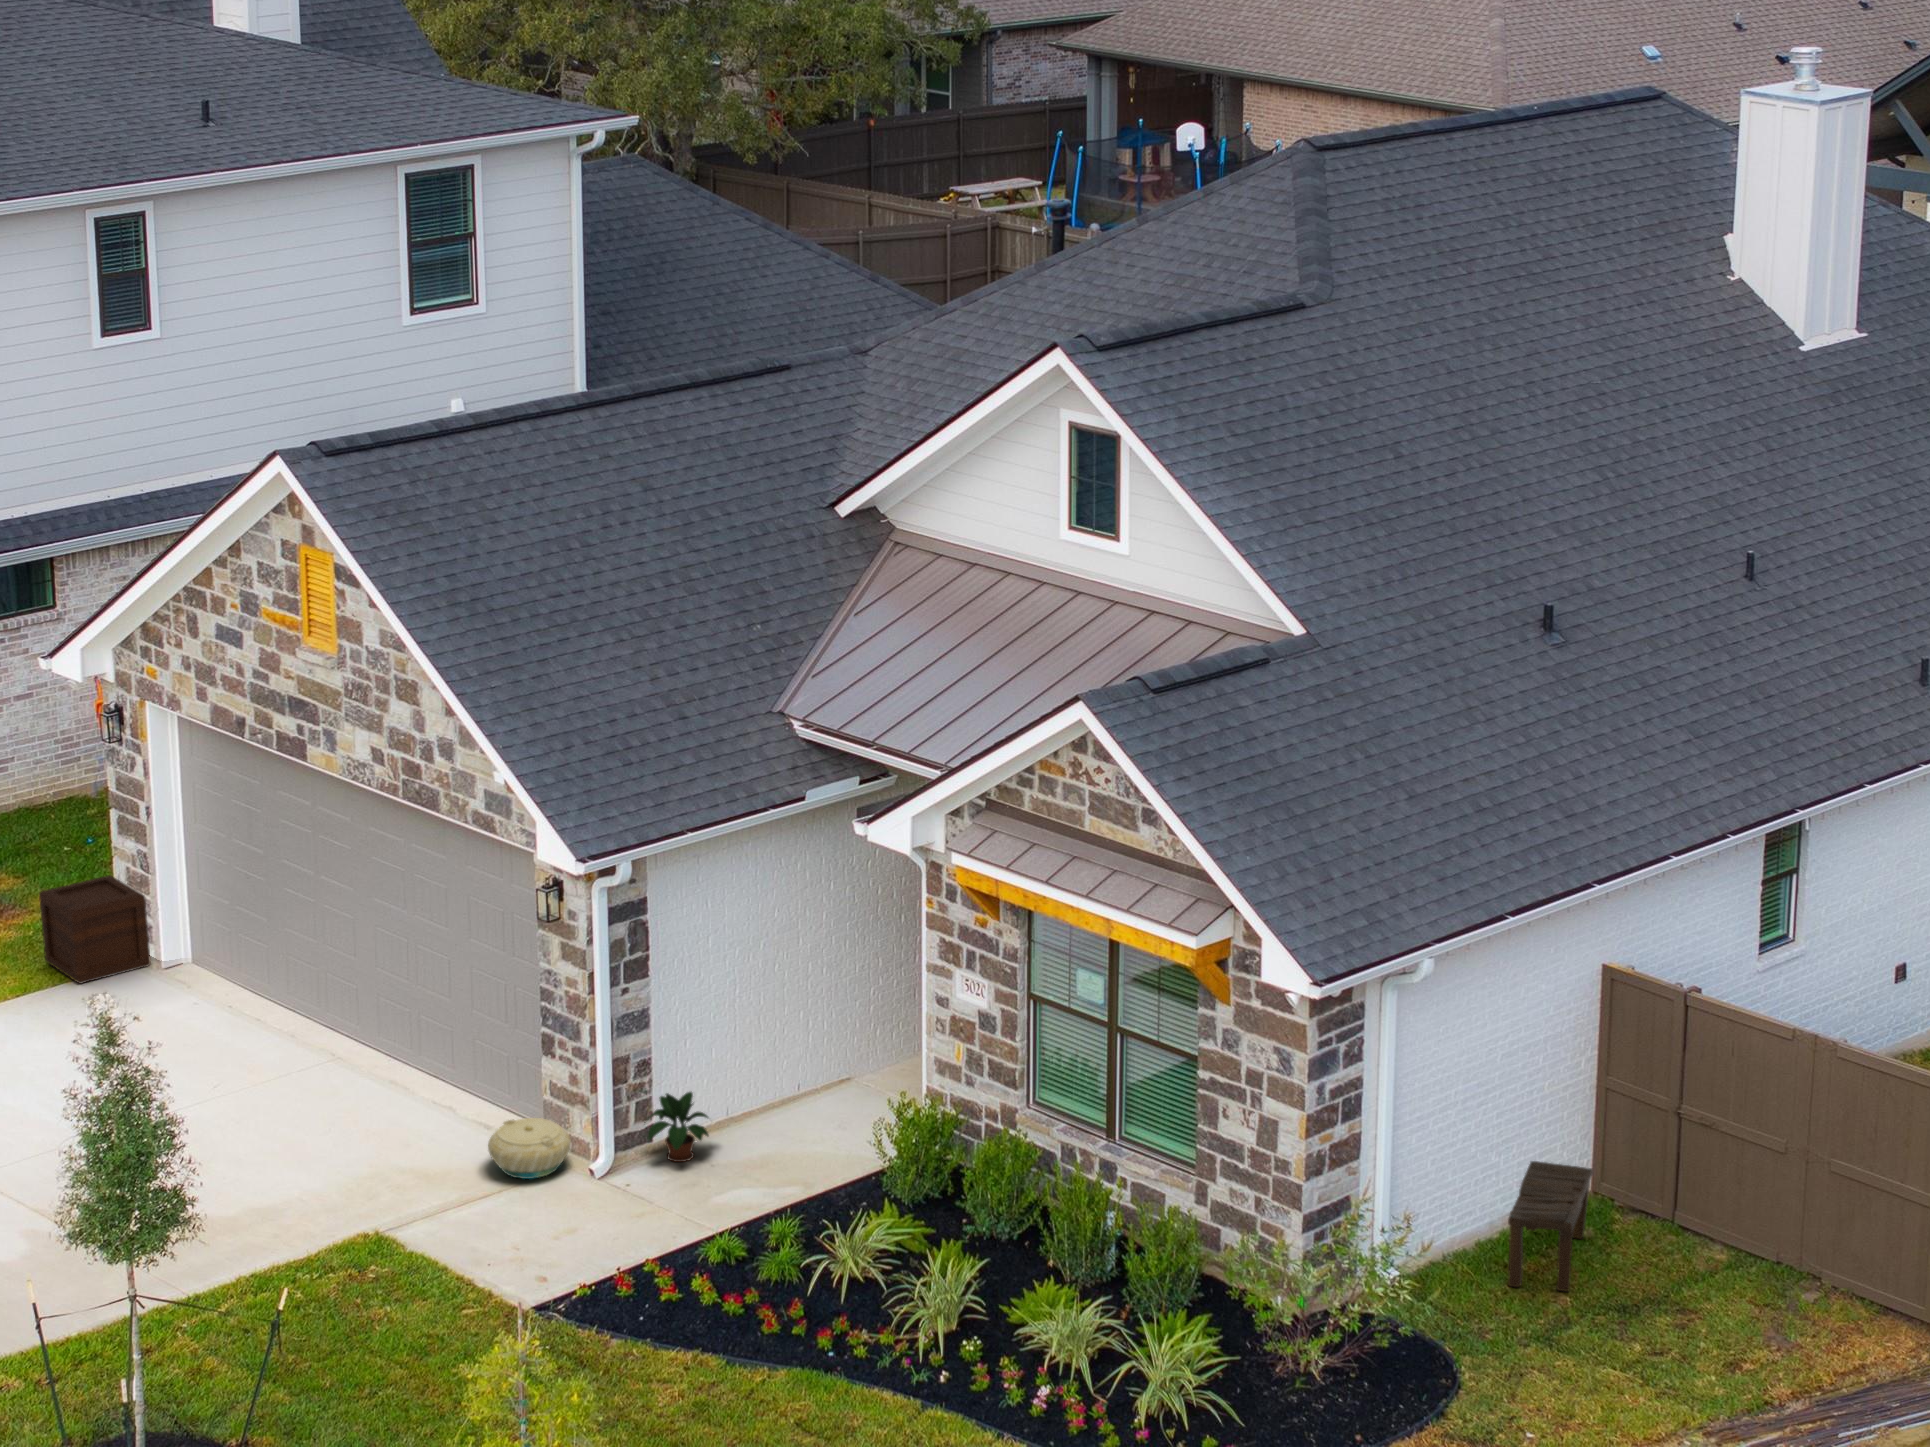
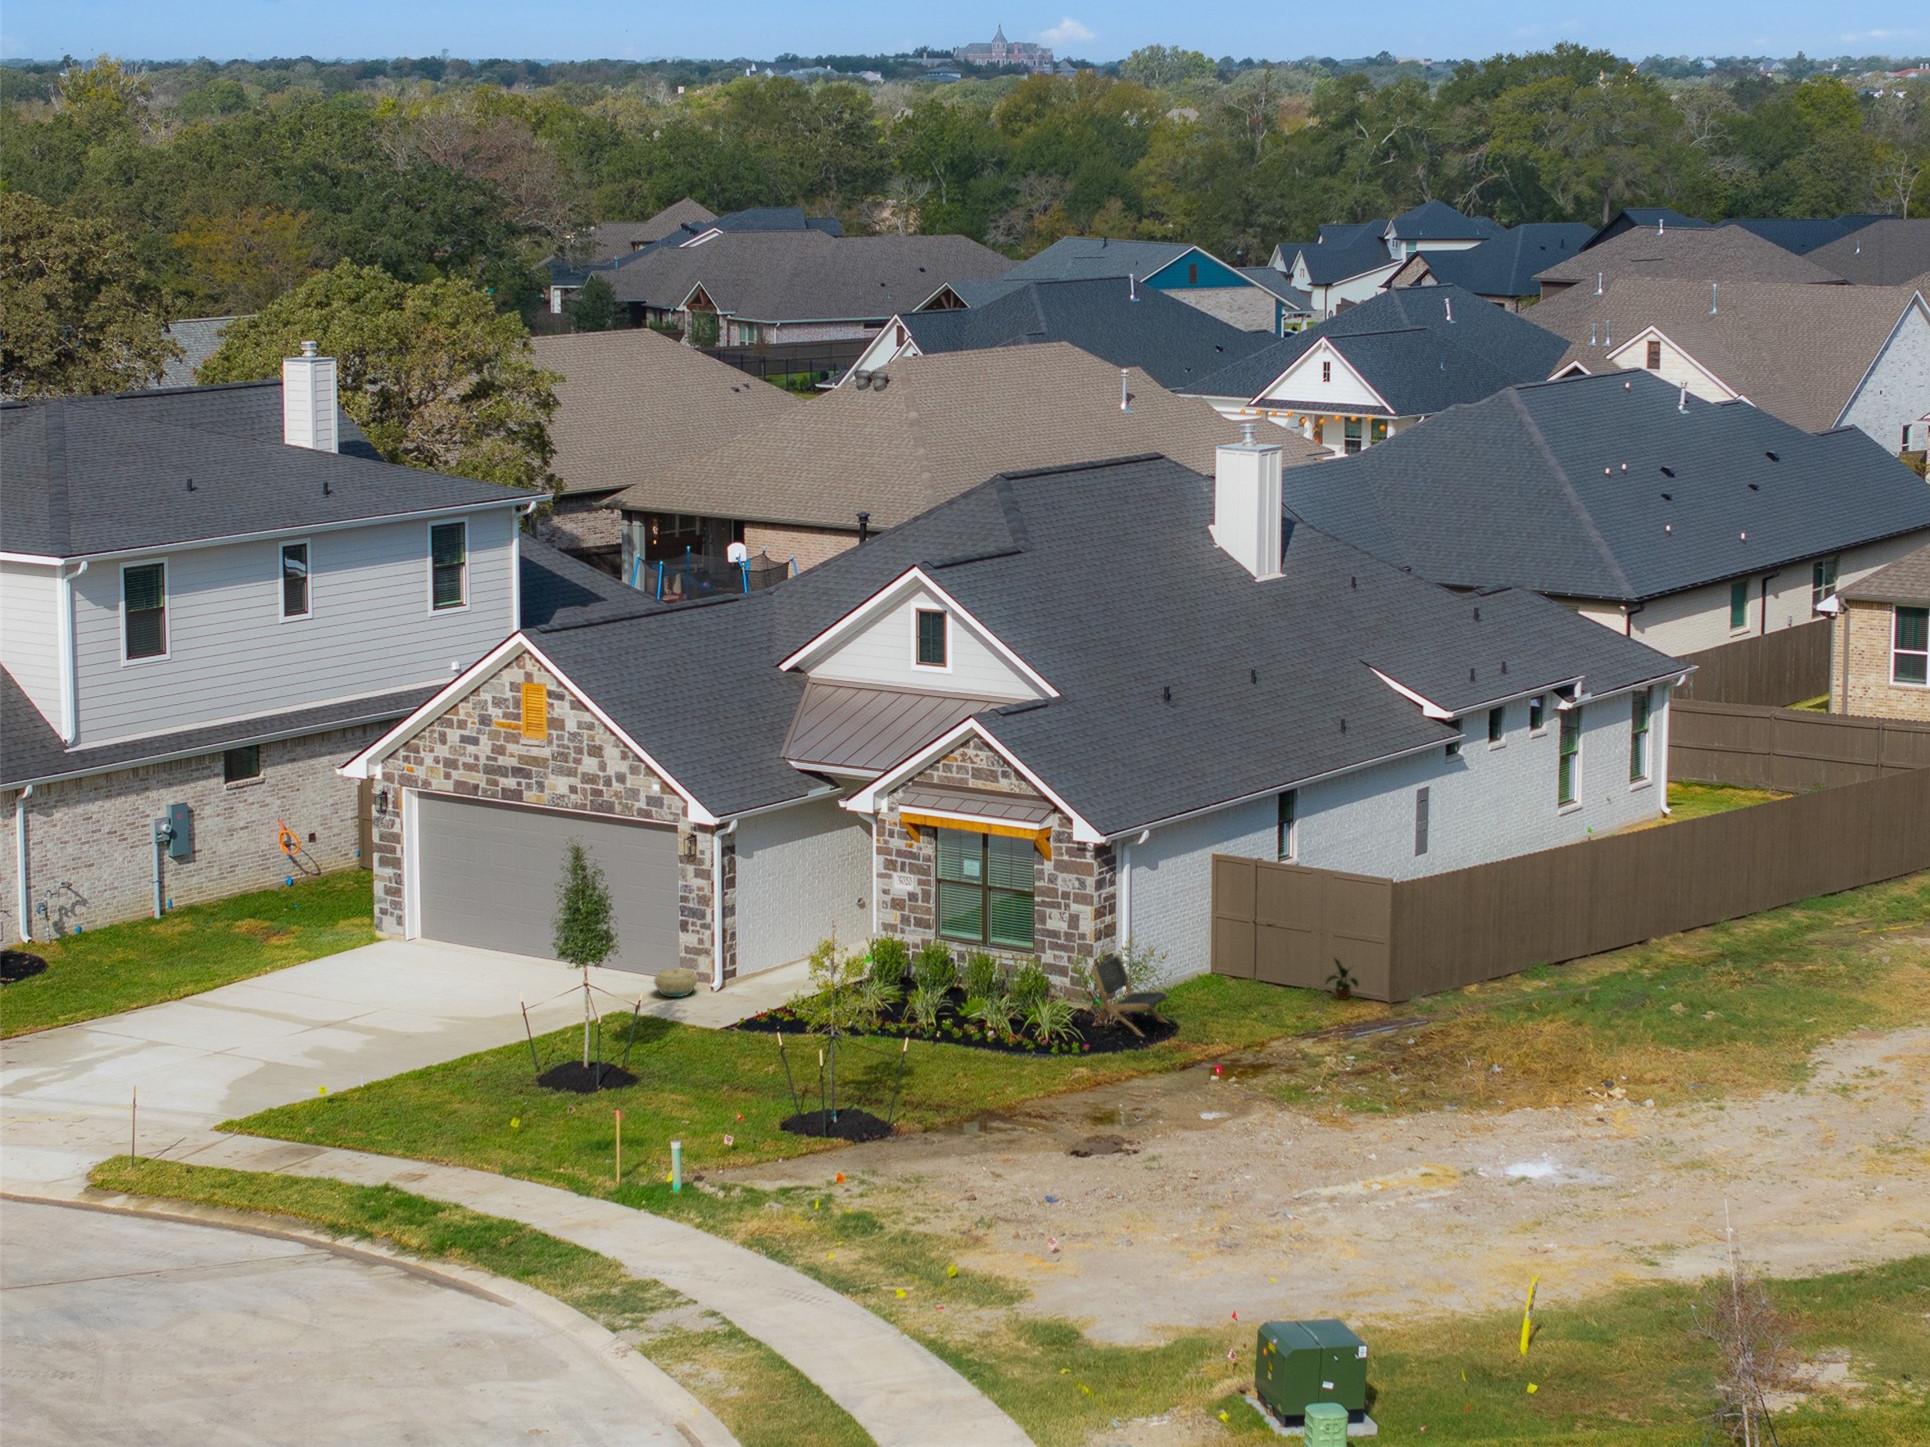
wooden crate: present [39,875,151,984] -> none [337,888,403,945]
potted plant: present [644,1092,709,1162] -> present [1326,958,1359,999]
bench: present [1508,1161,1593,1292] -> none [1181,942,1213,995]
lounge chair: none [1285,1213,1453,1411] -> present [1092,954,1168,1036]

